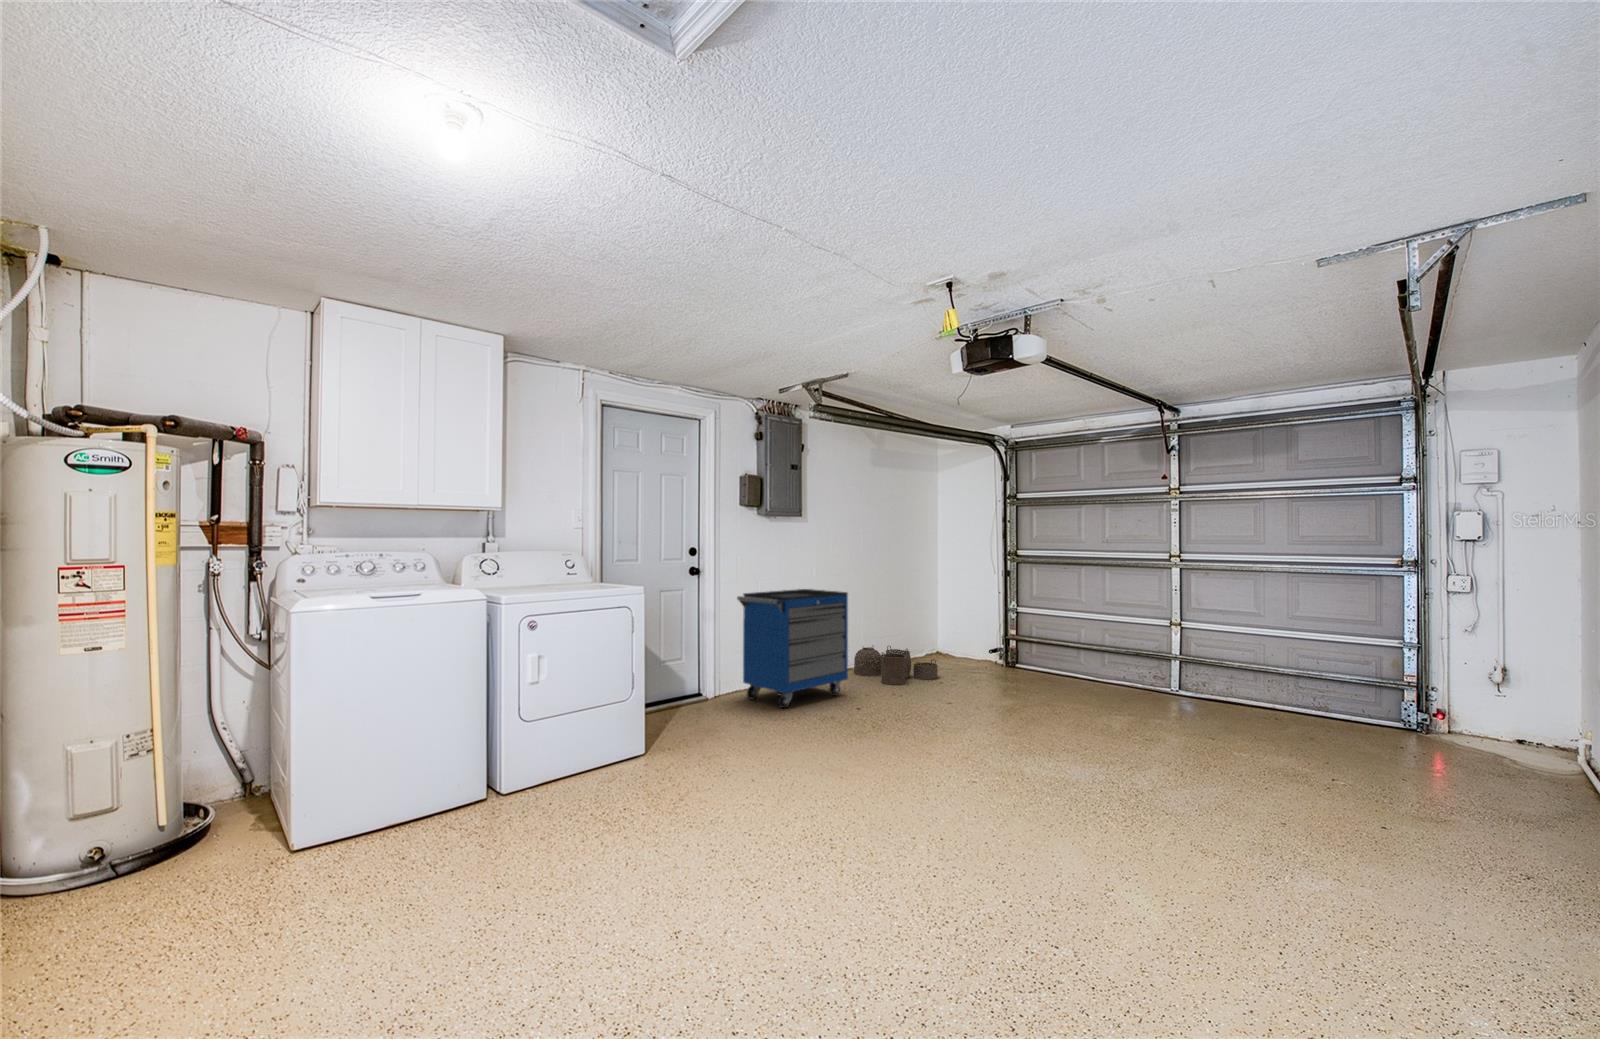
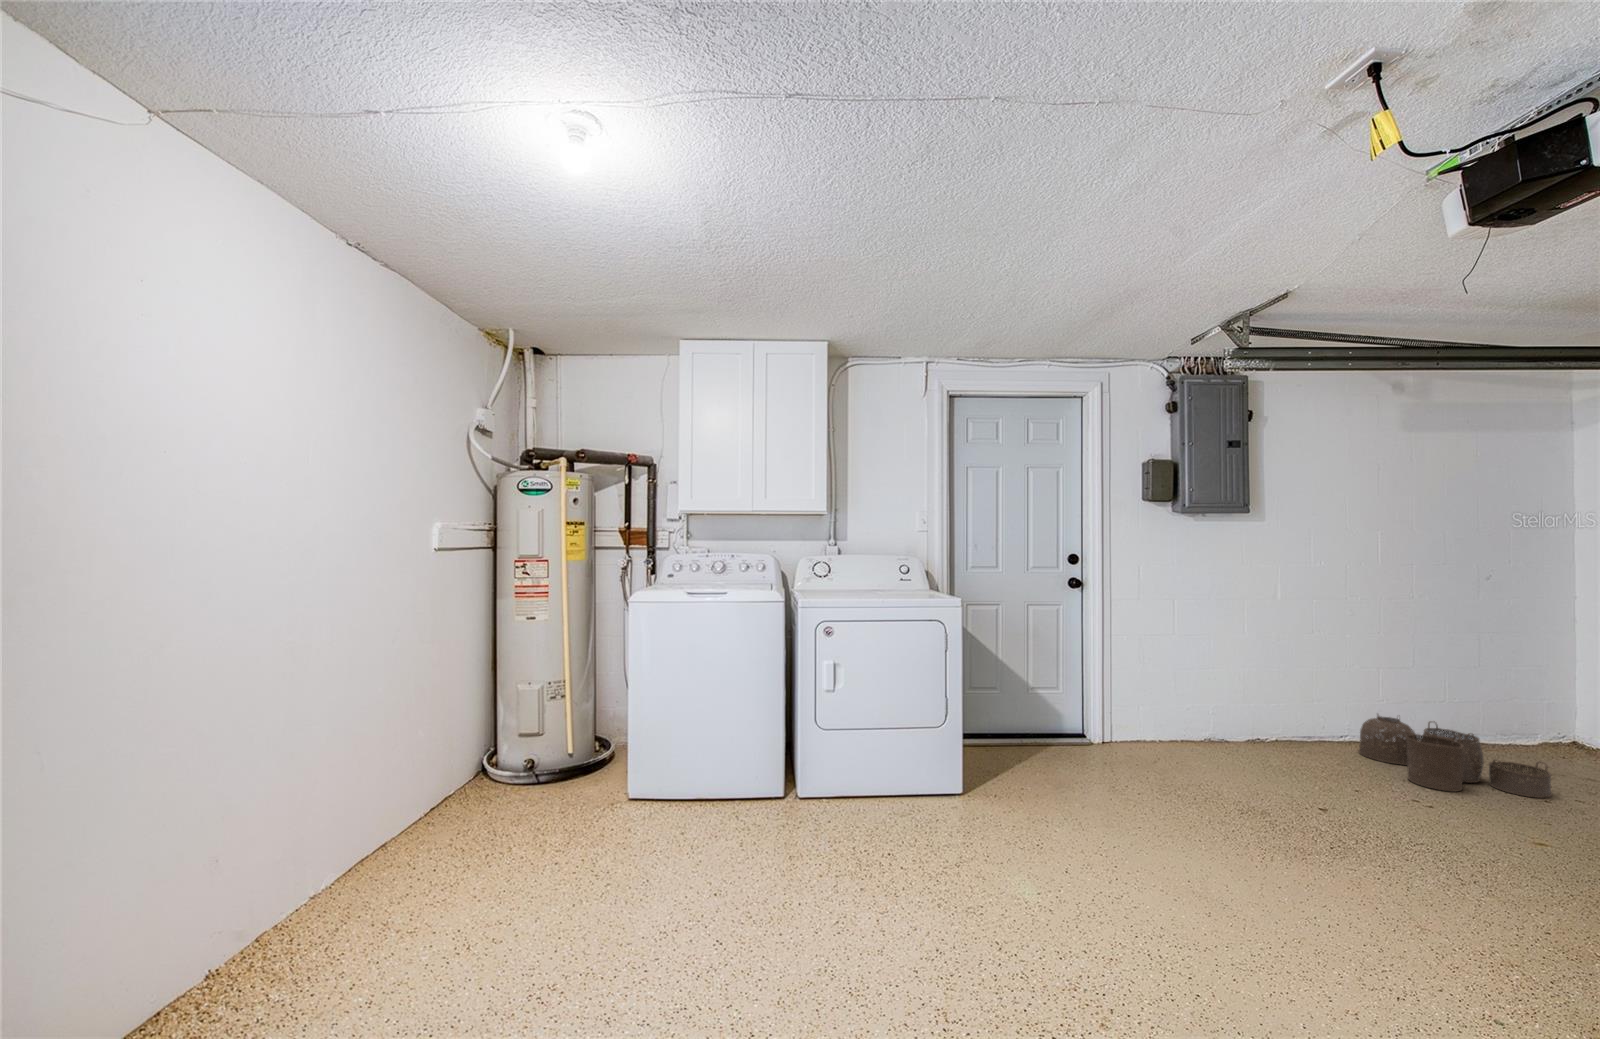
storage cabinet: present [737,589,848,708] -> none [1130,616,1323,783]

